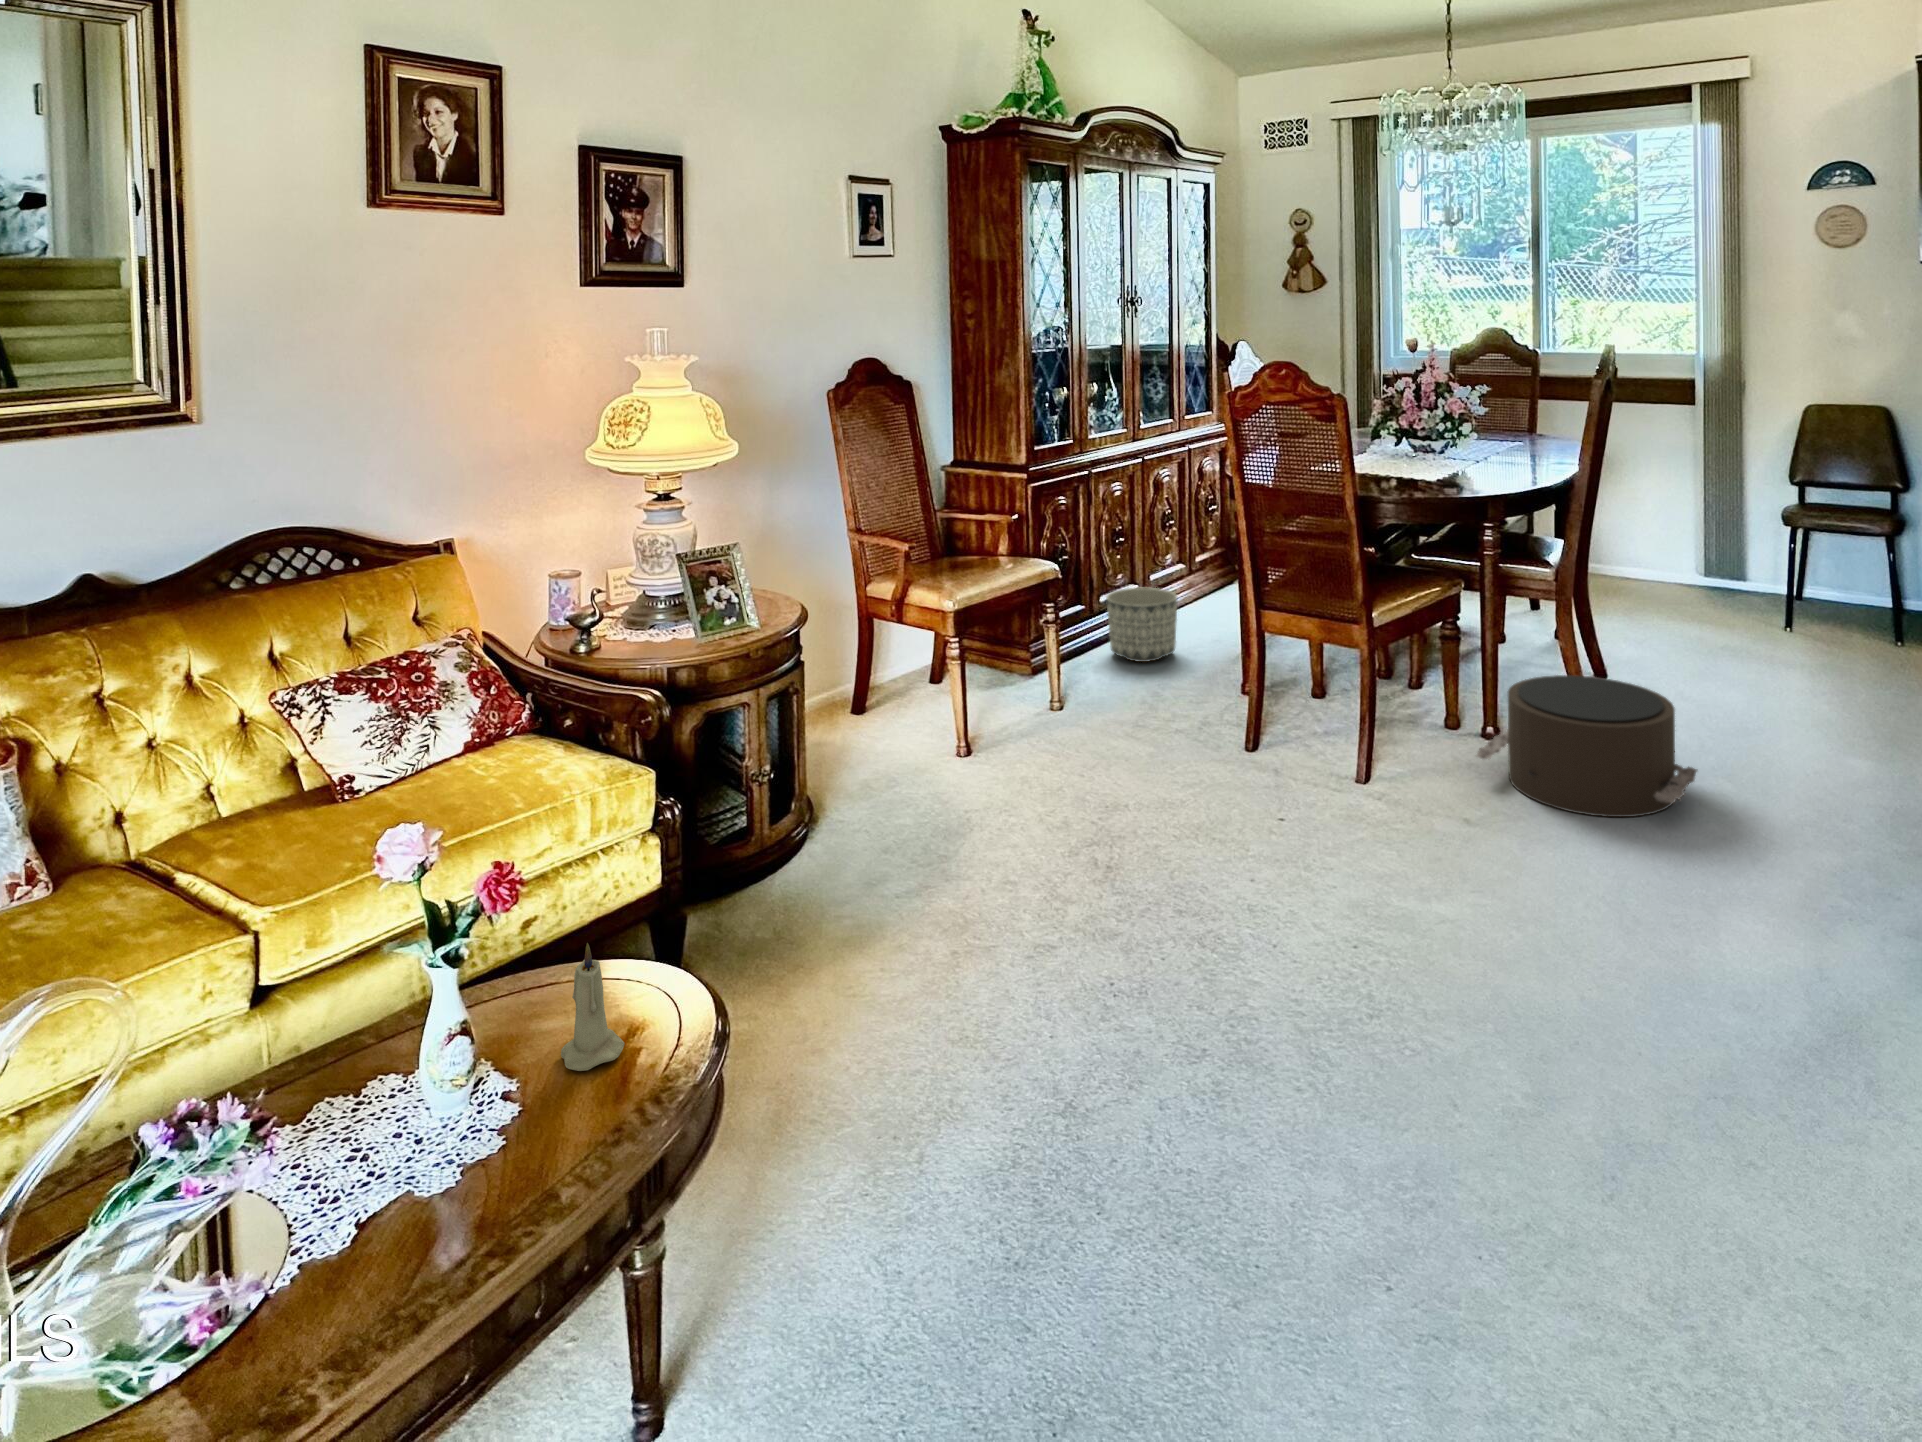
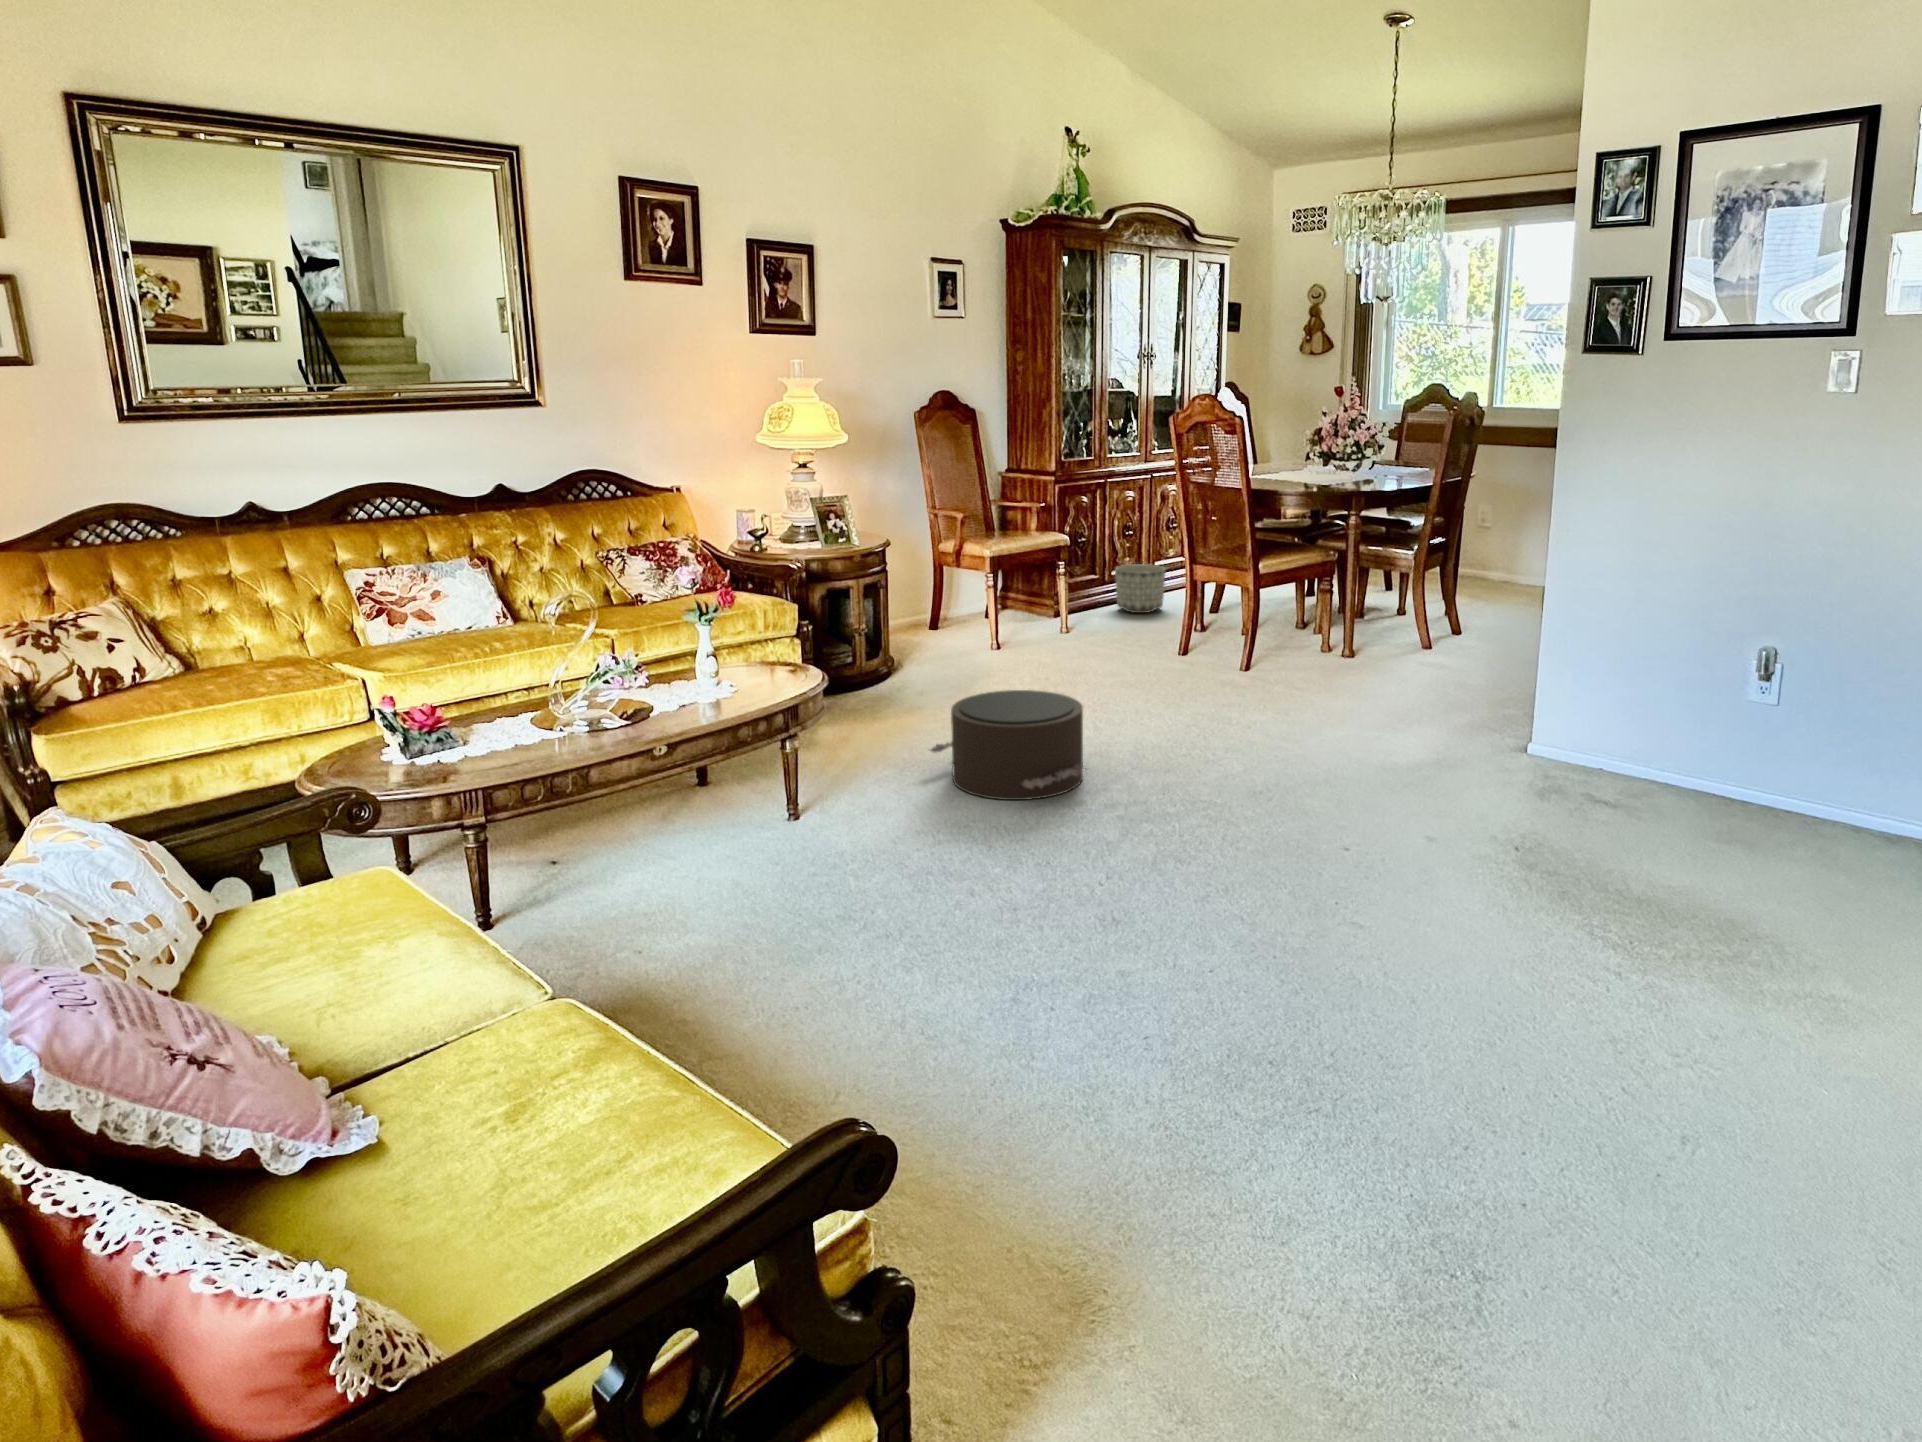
pouf: present [1477,675,1697,817] -> present [930,690,1084,800]
candle: present [561,943,625,1071] -> none [754,629,781,681]

